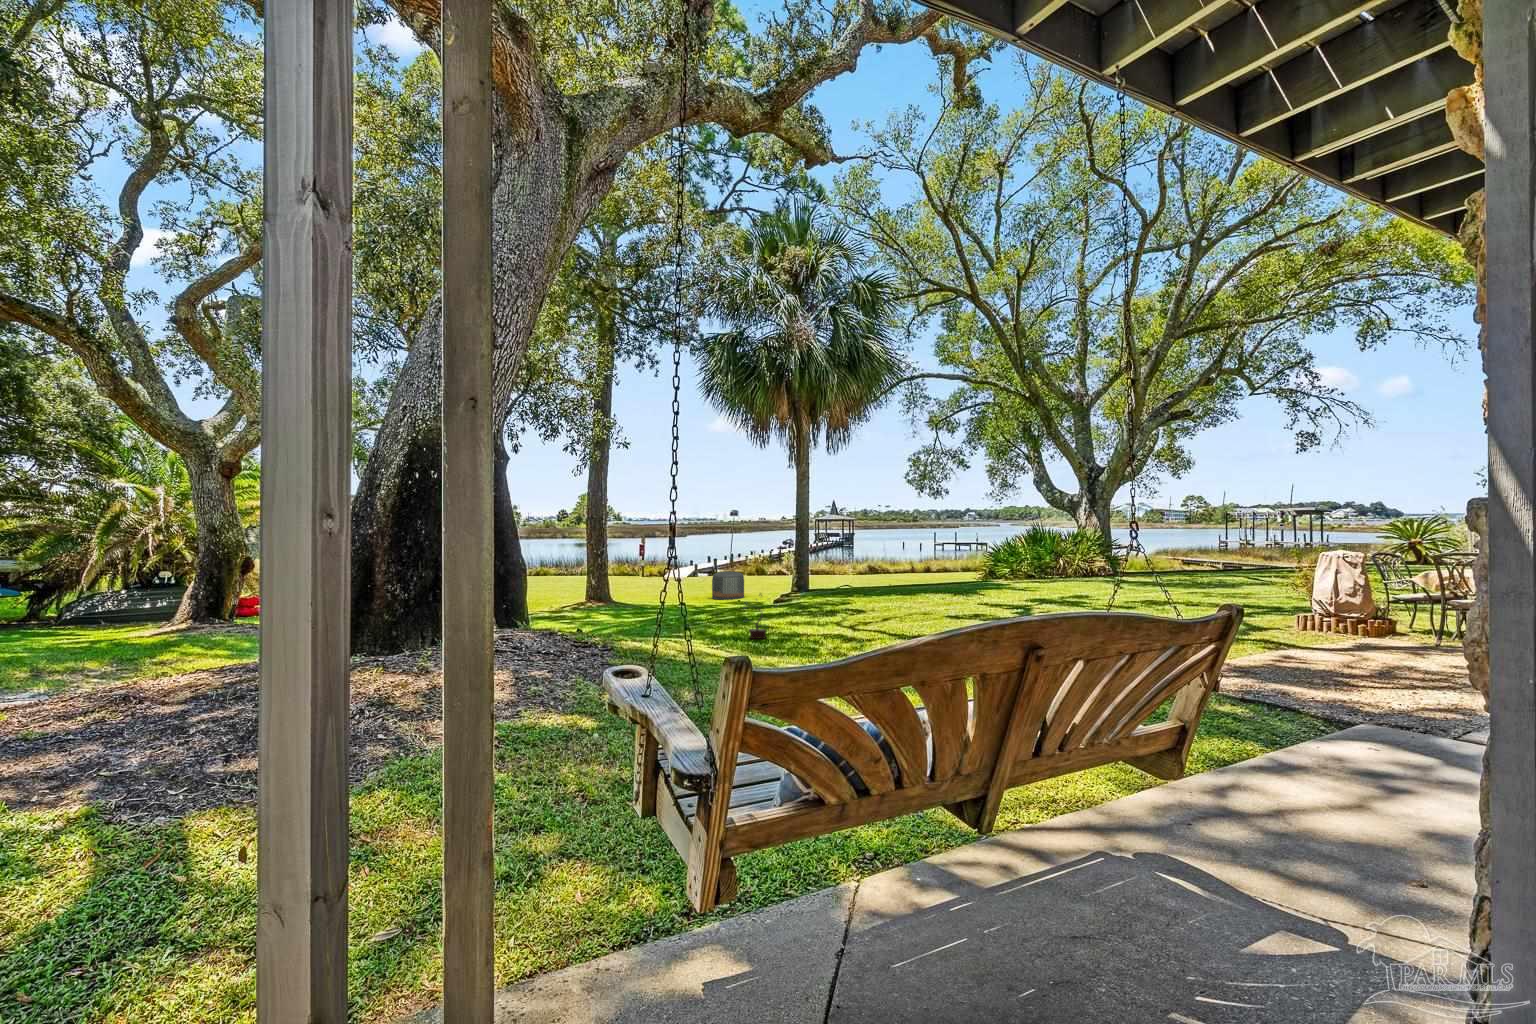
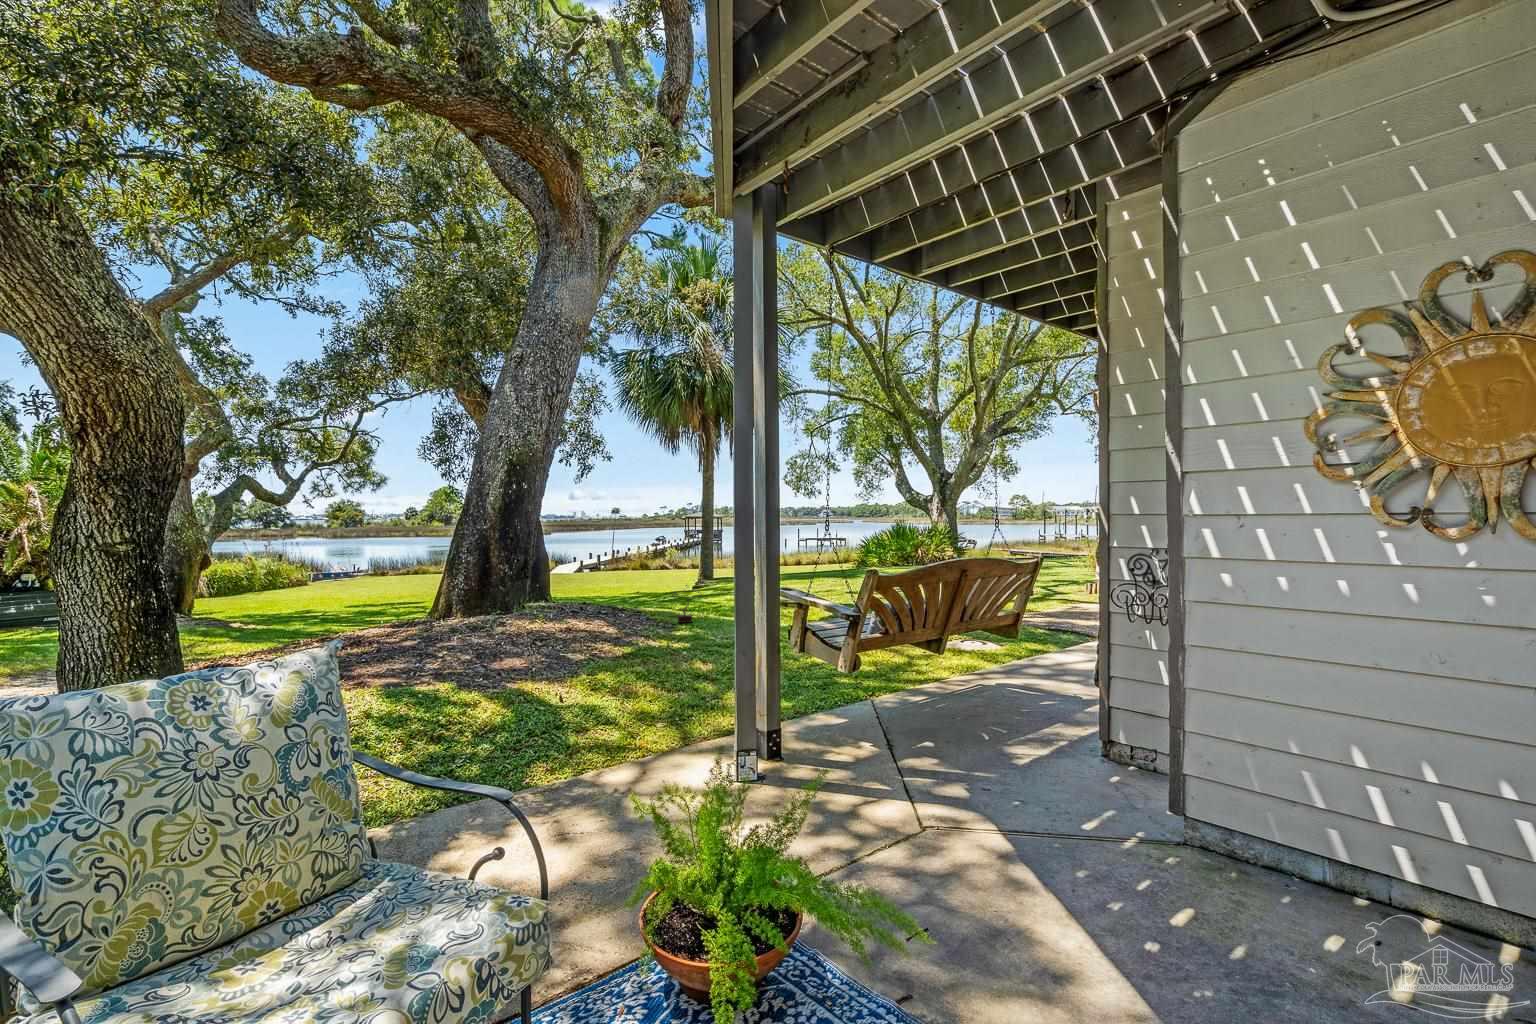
pouf: present [712,571,744,600] -> none [618,567,648,593]

